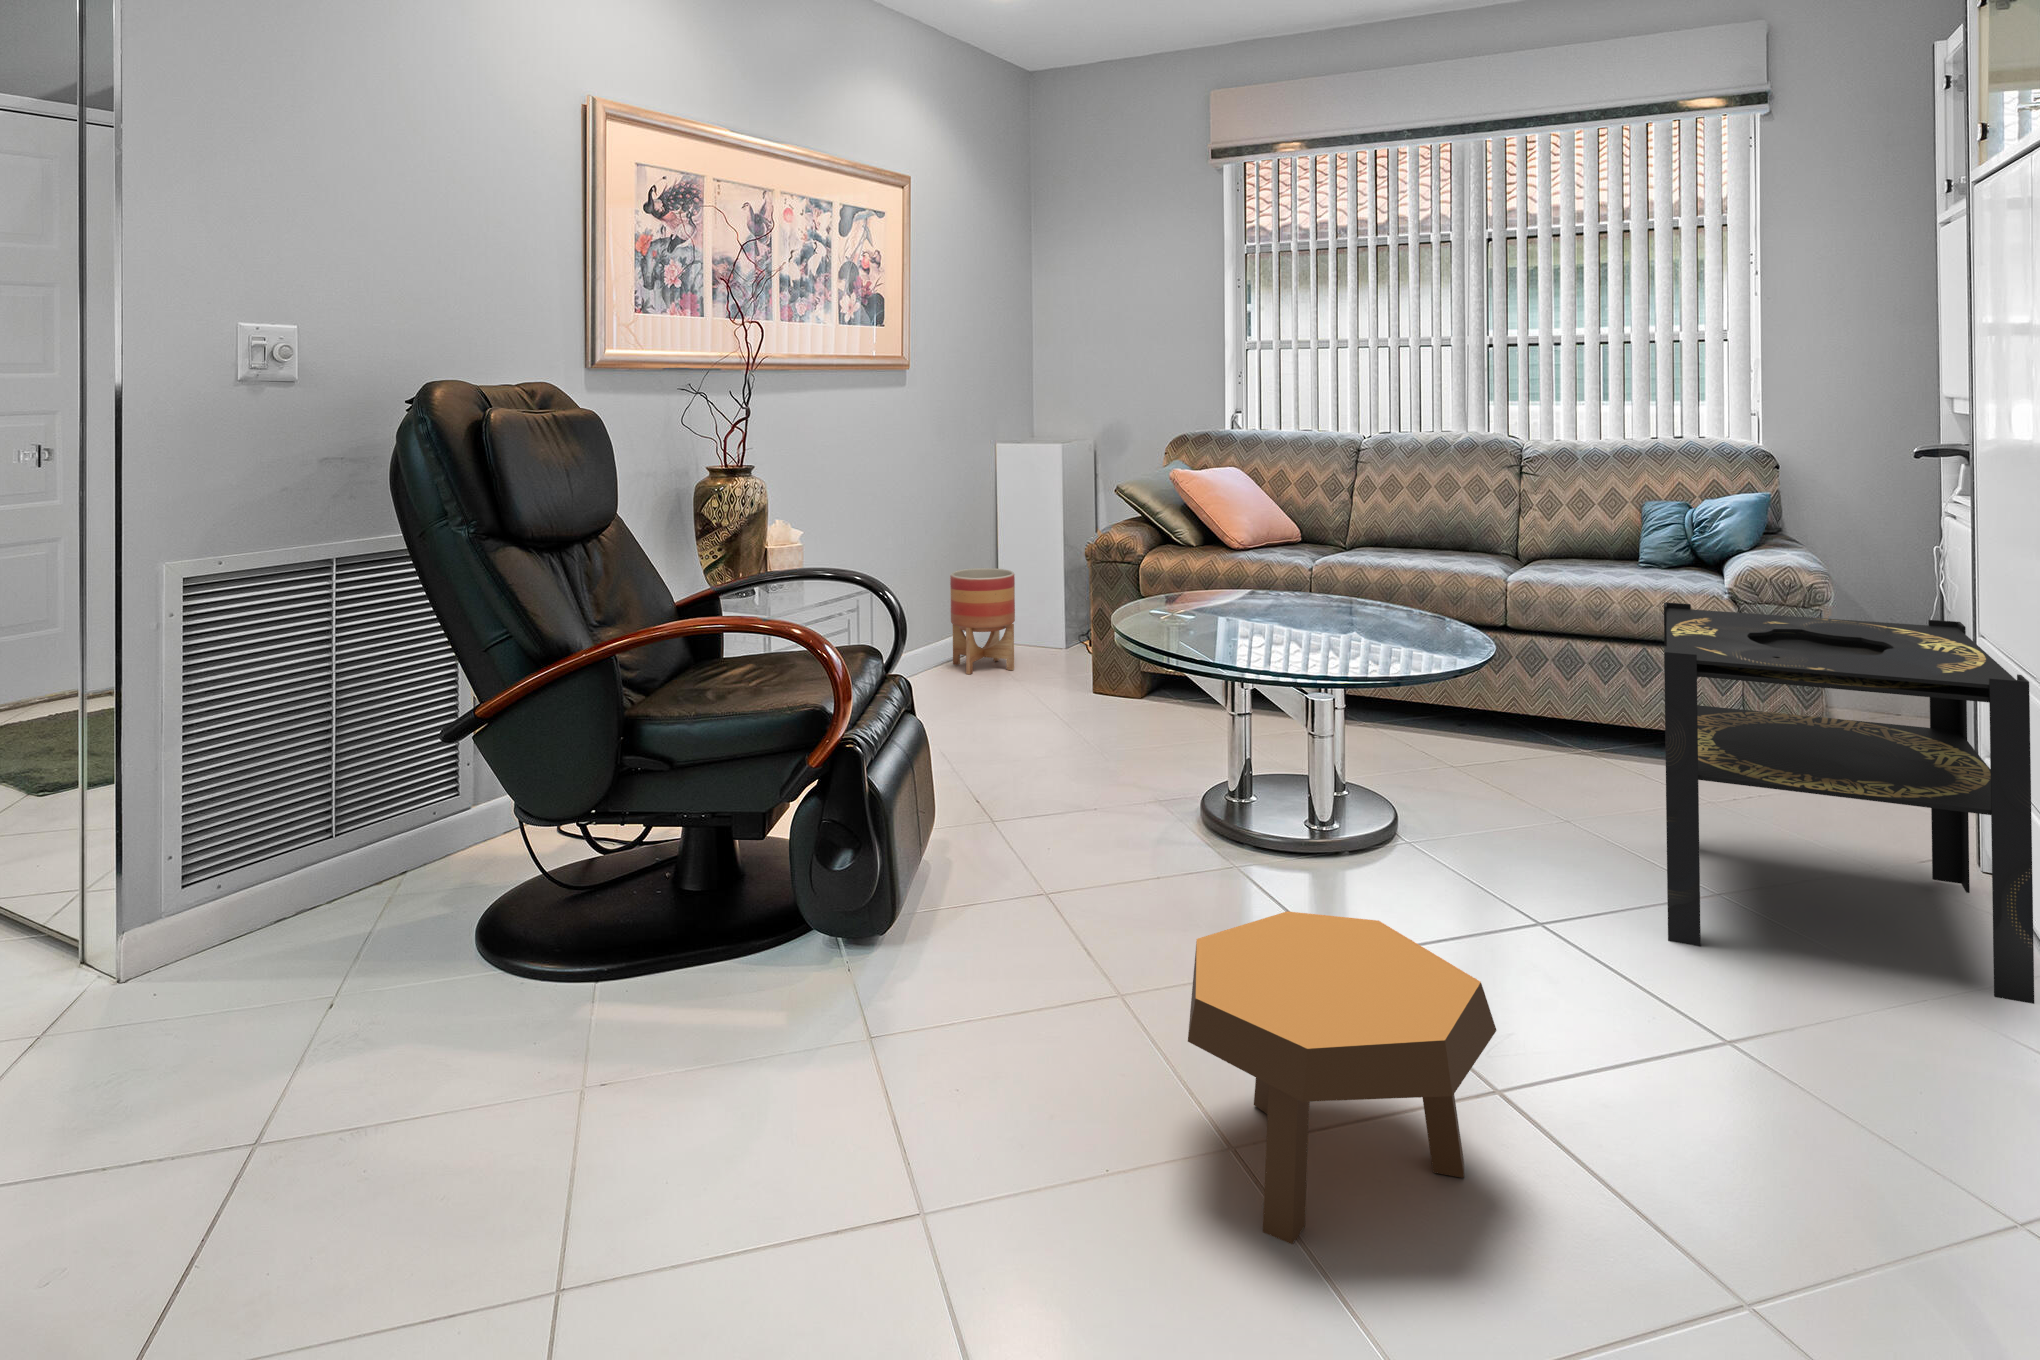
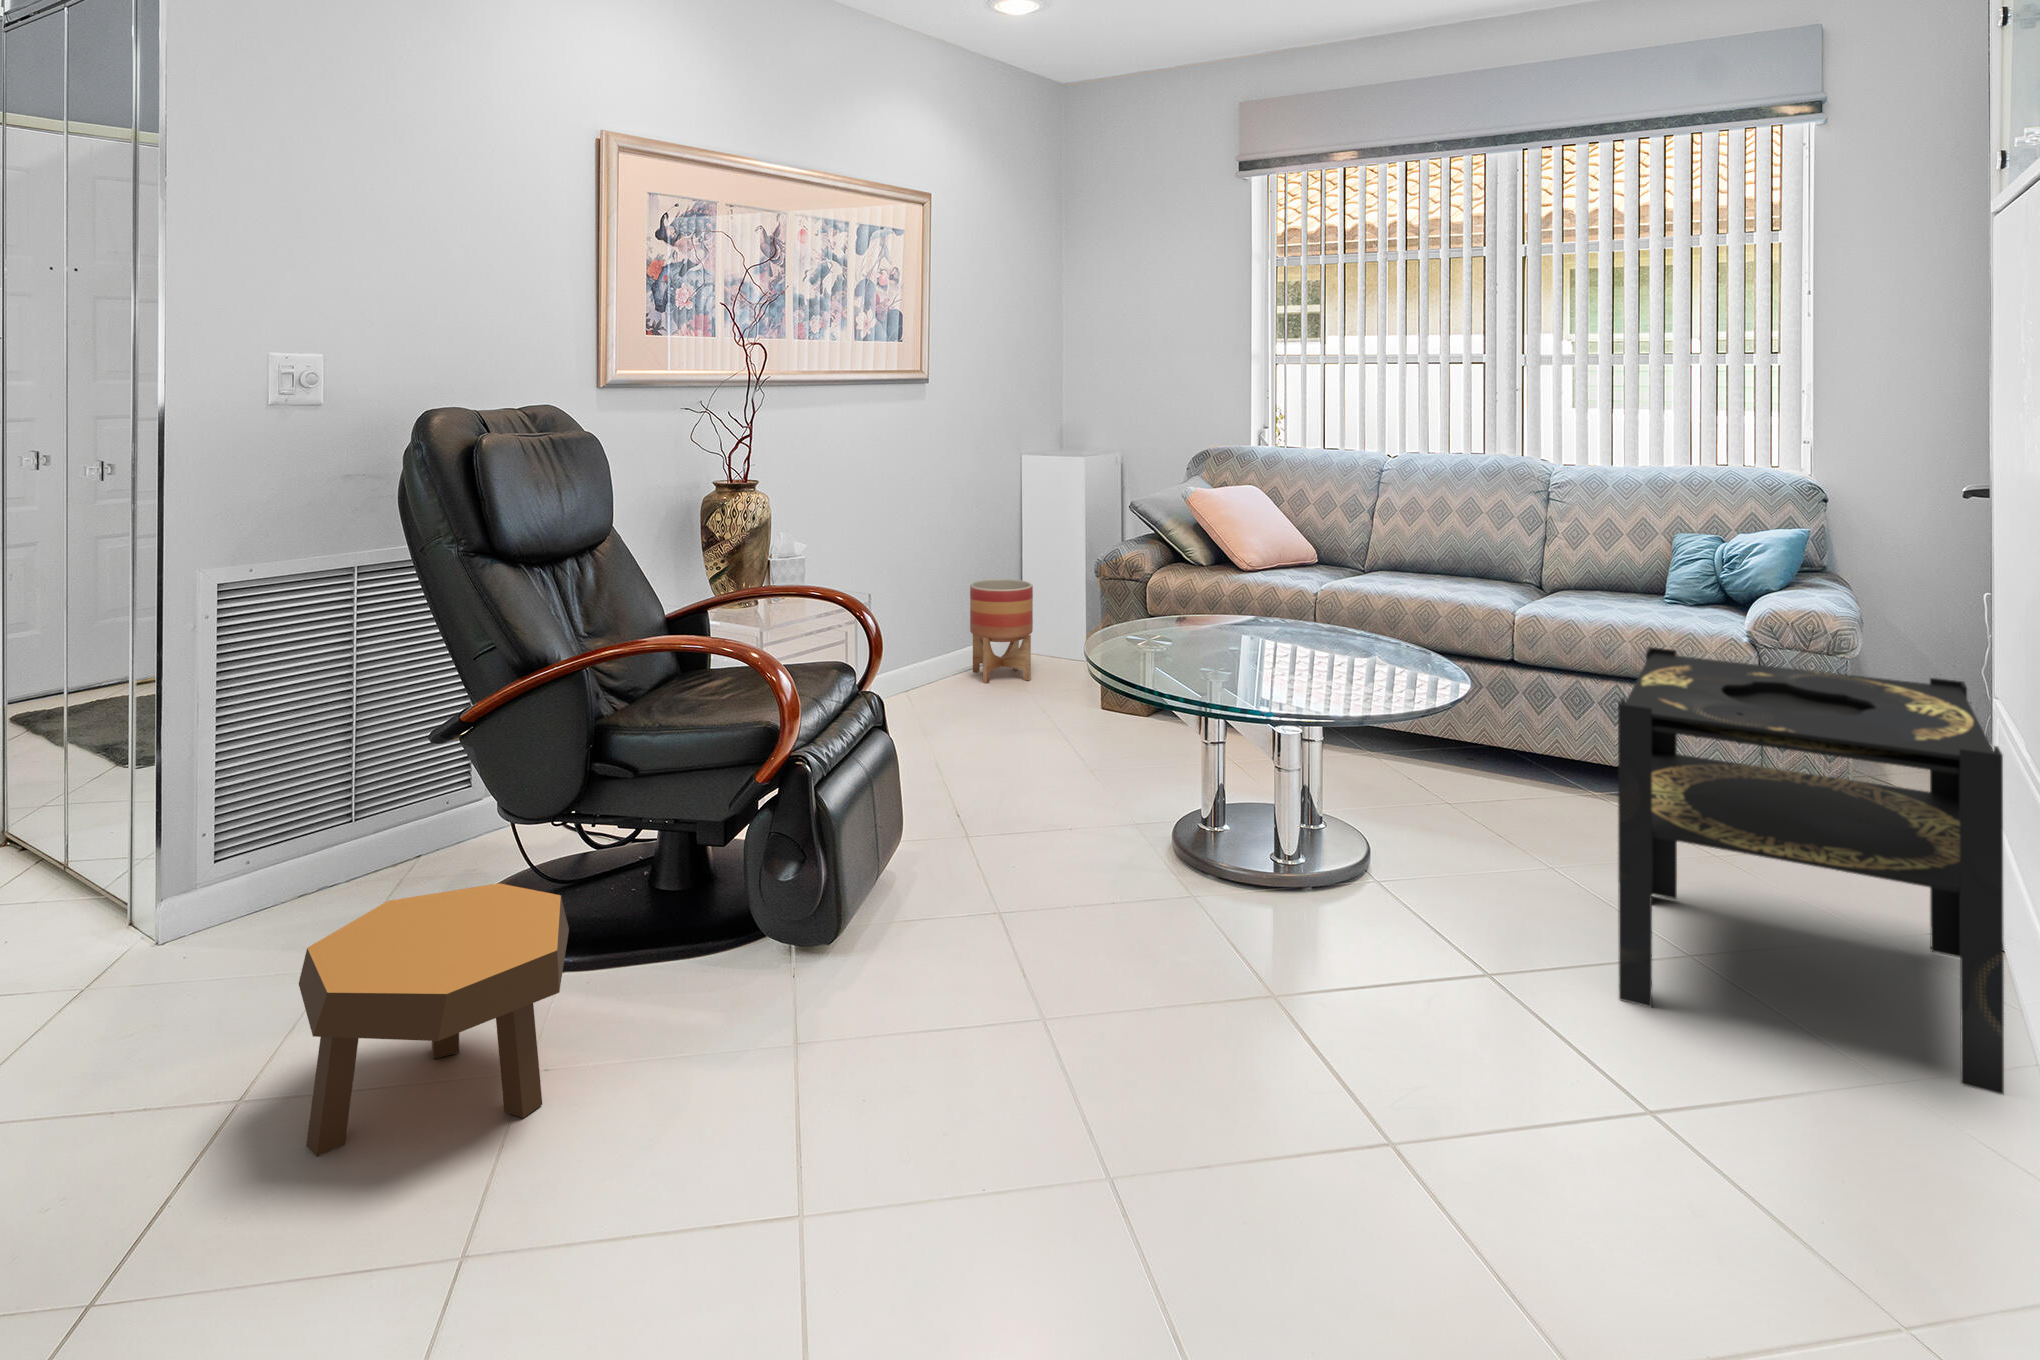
footstool: present [1188,911,1496,1244] -> present [299,883,569,1157]

